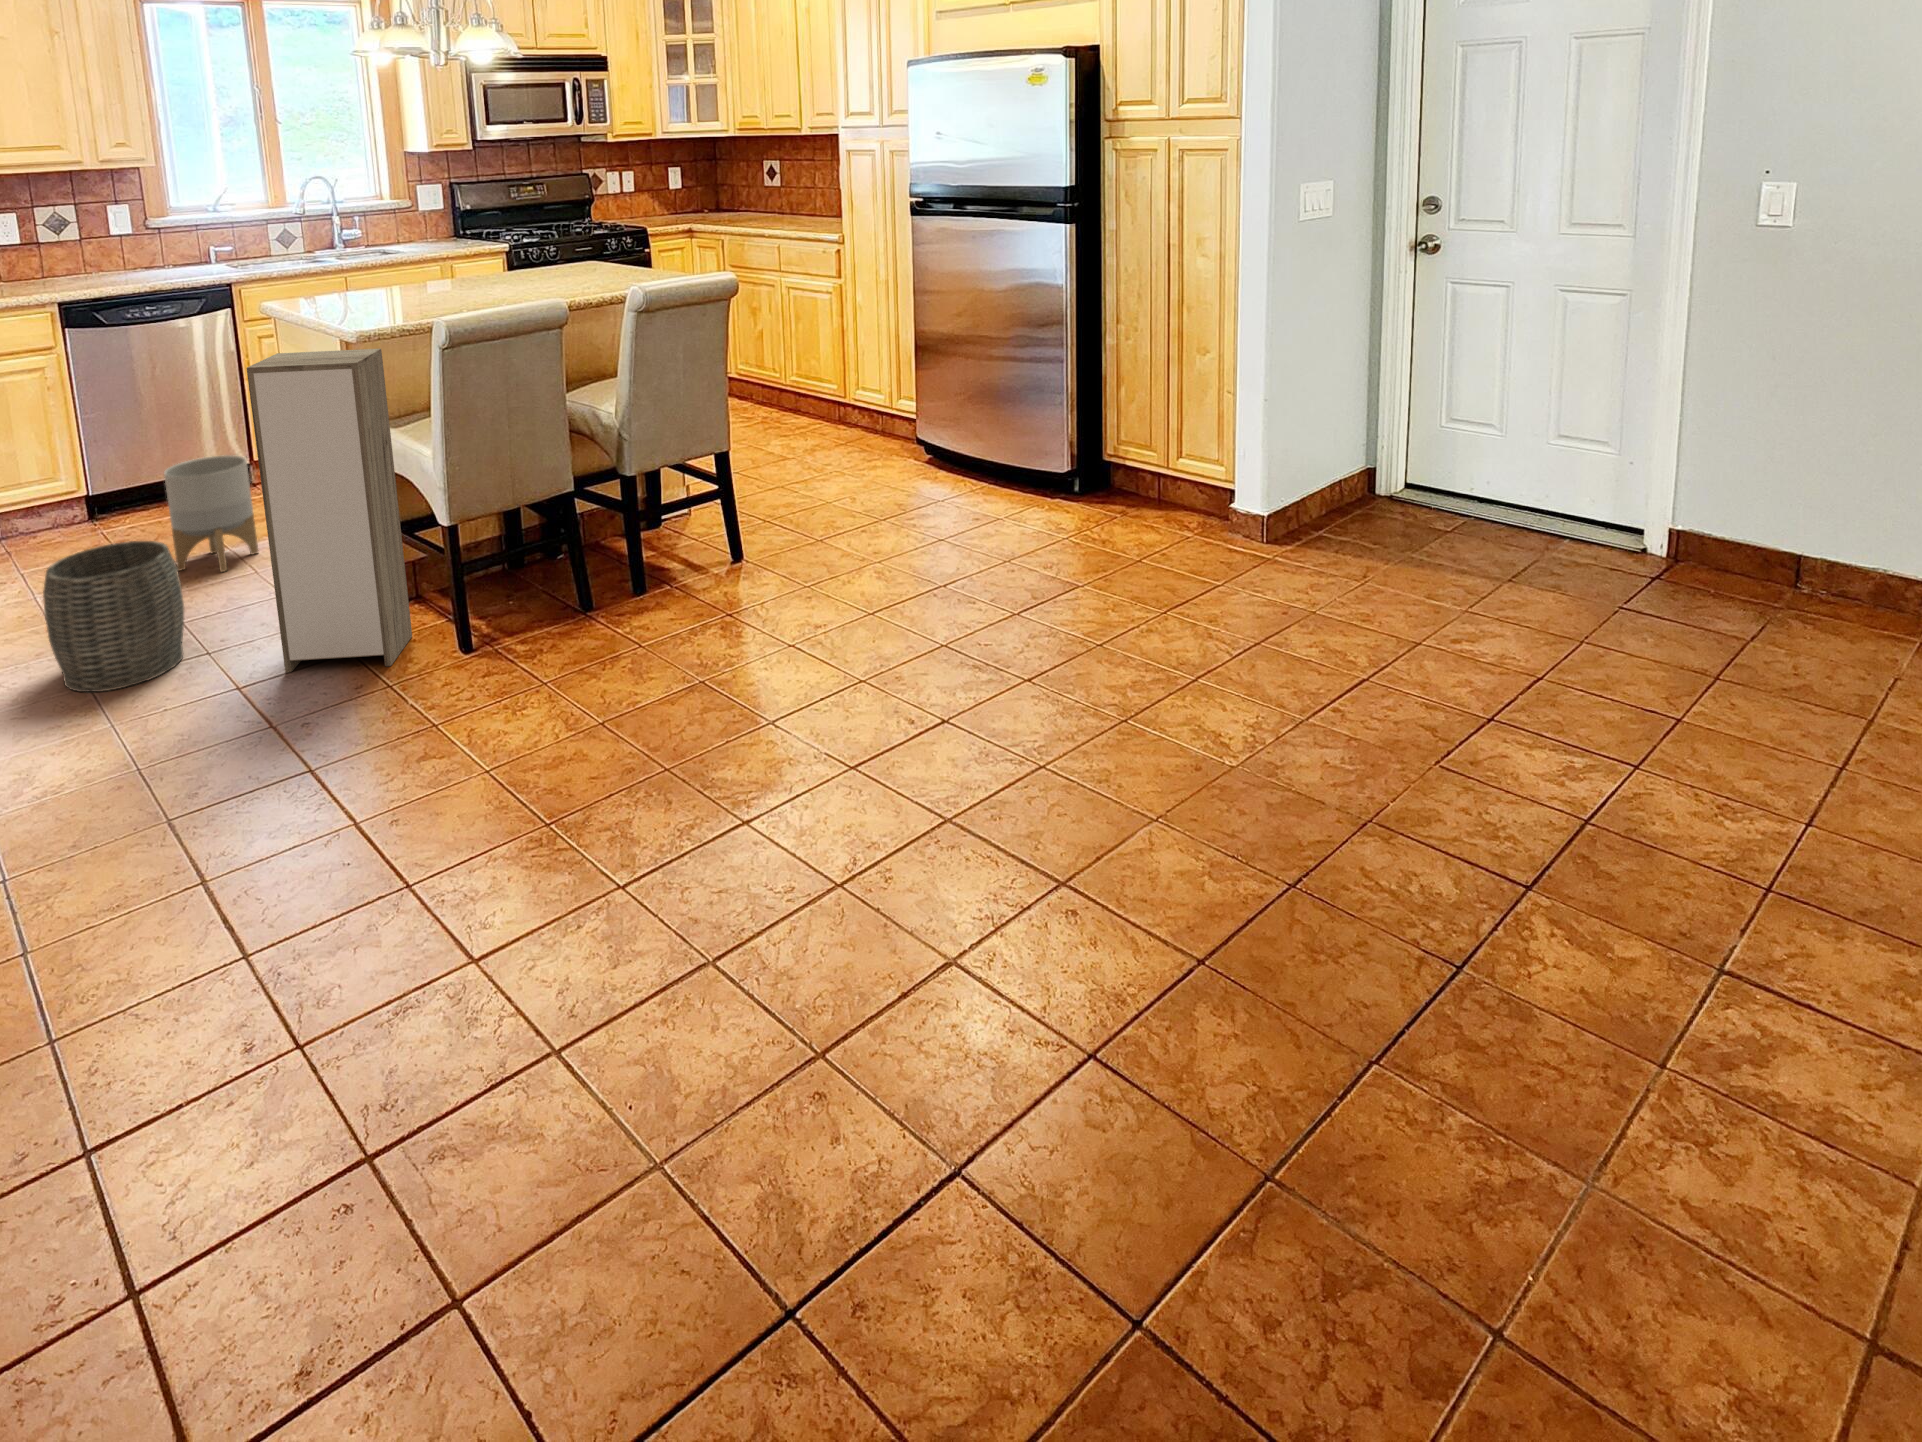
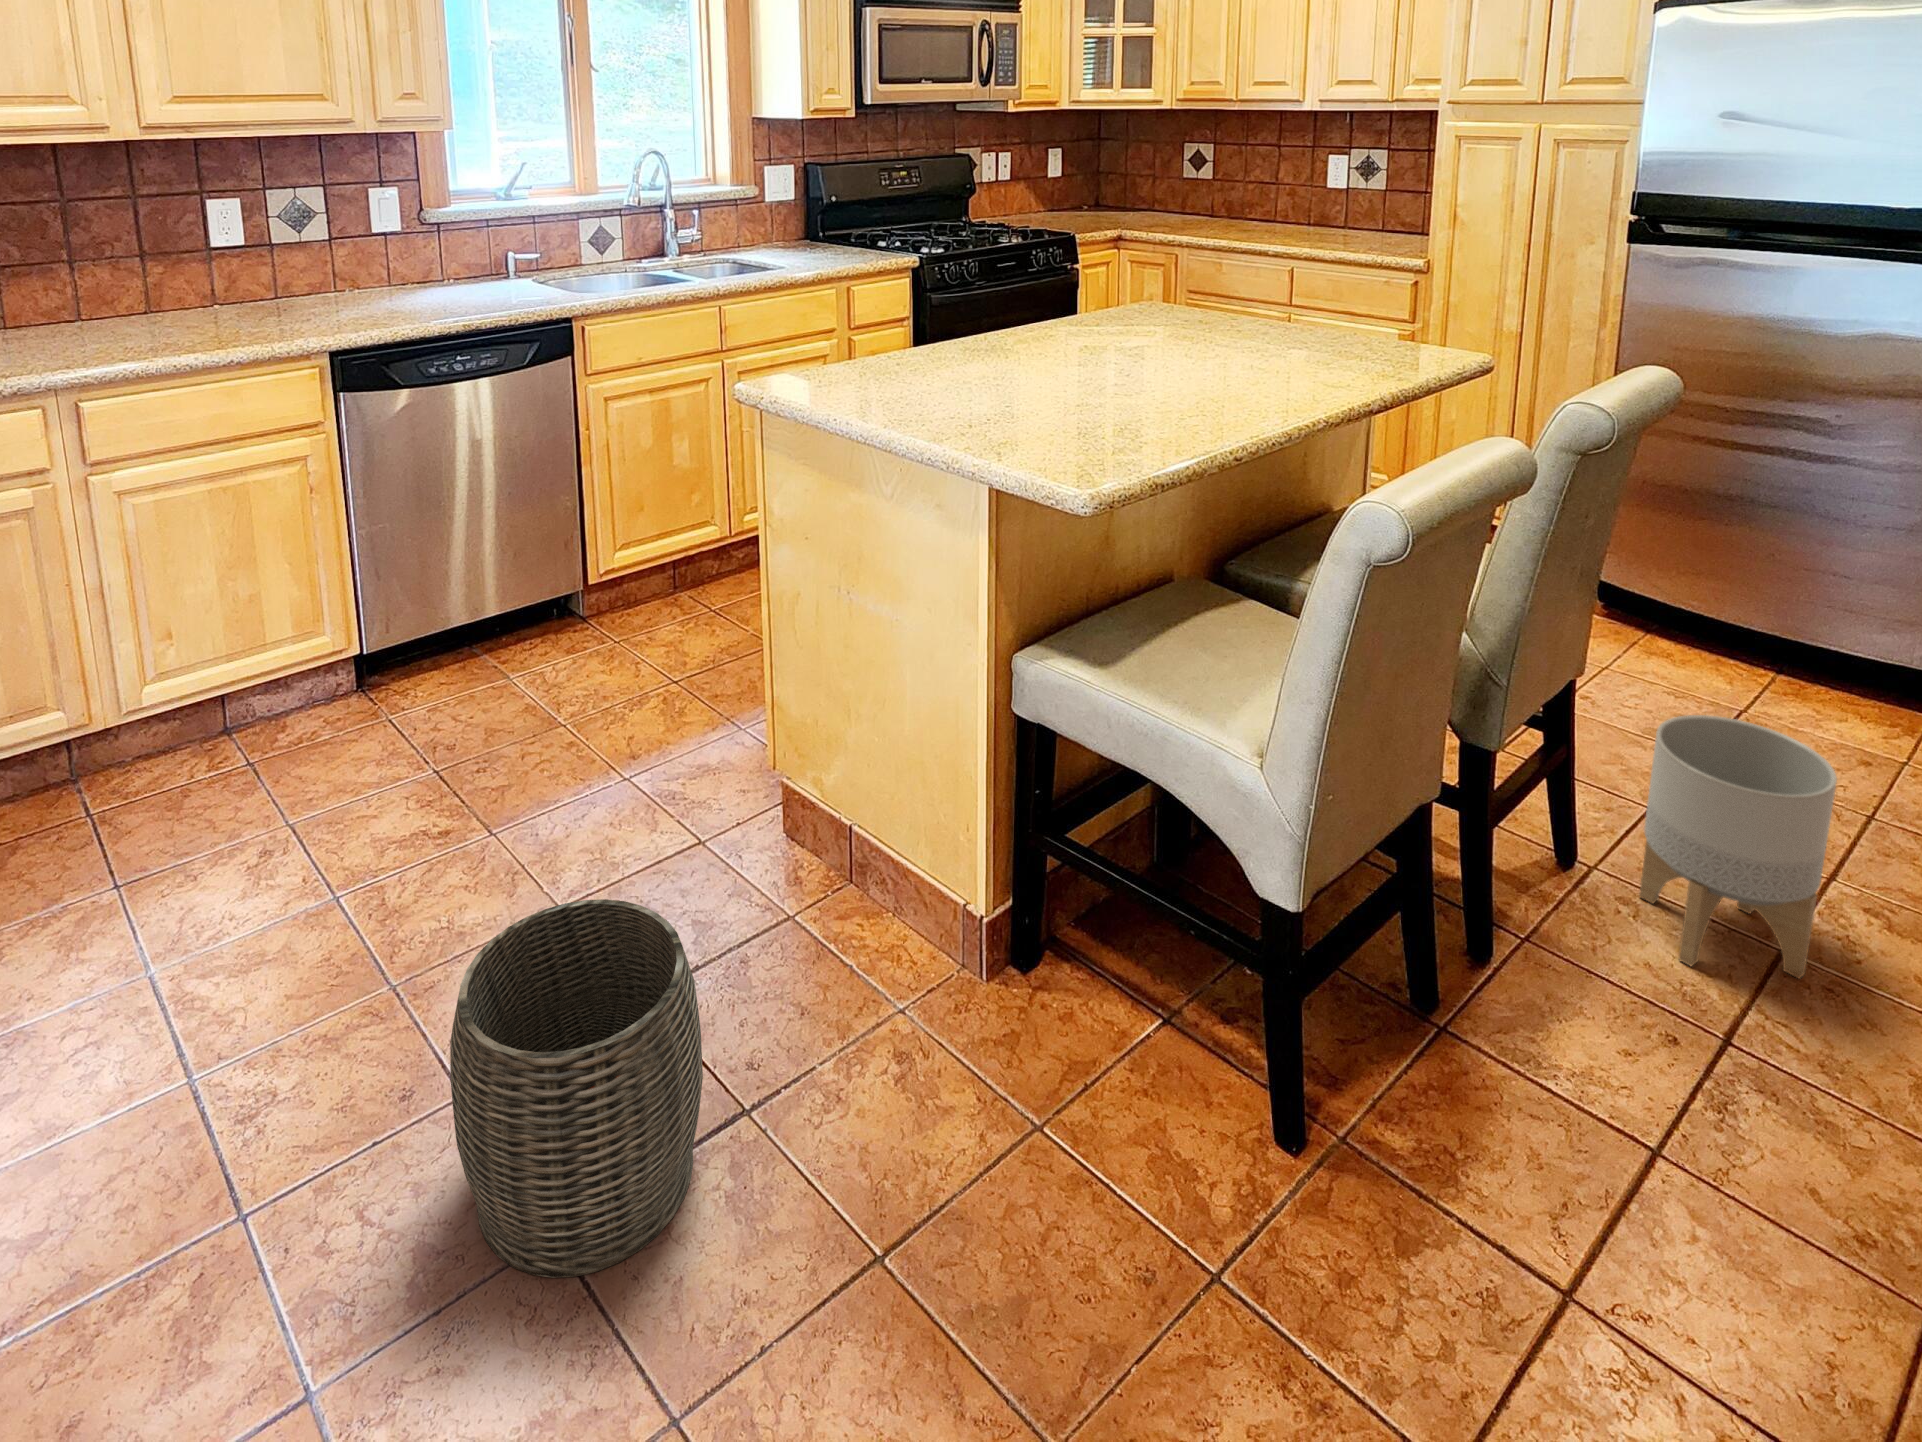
storage cabinet: present [247,349,412,672] -> none [931,548,1182,1227]
planter: present [164,455,259,572] -> present [1639,715,1837,978]

